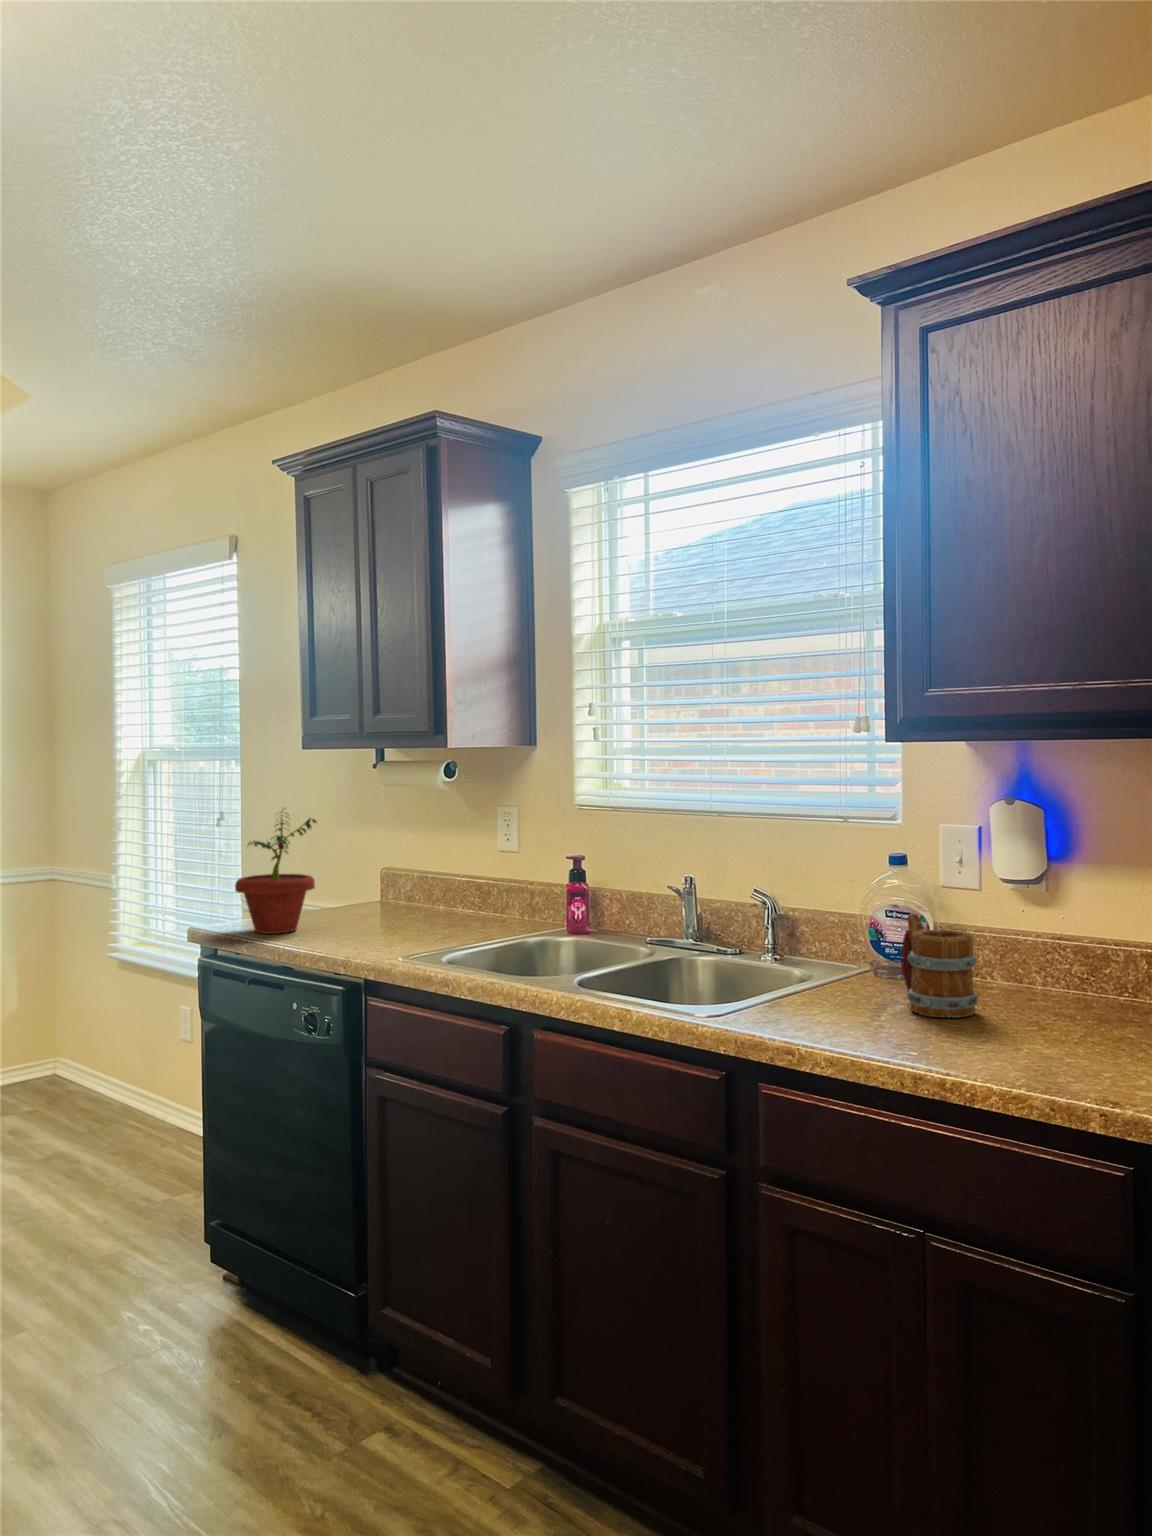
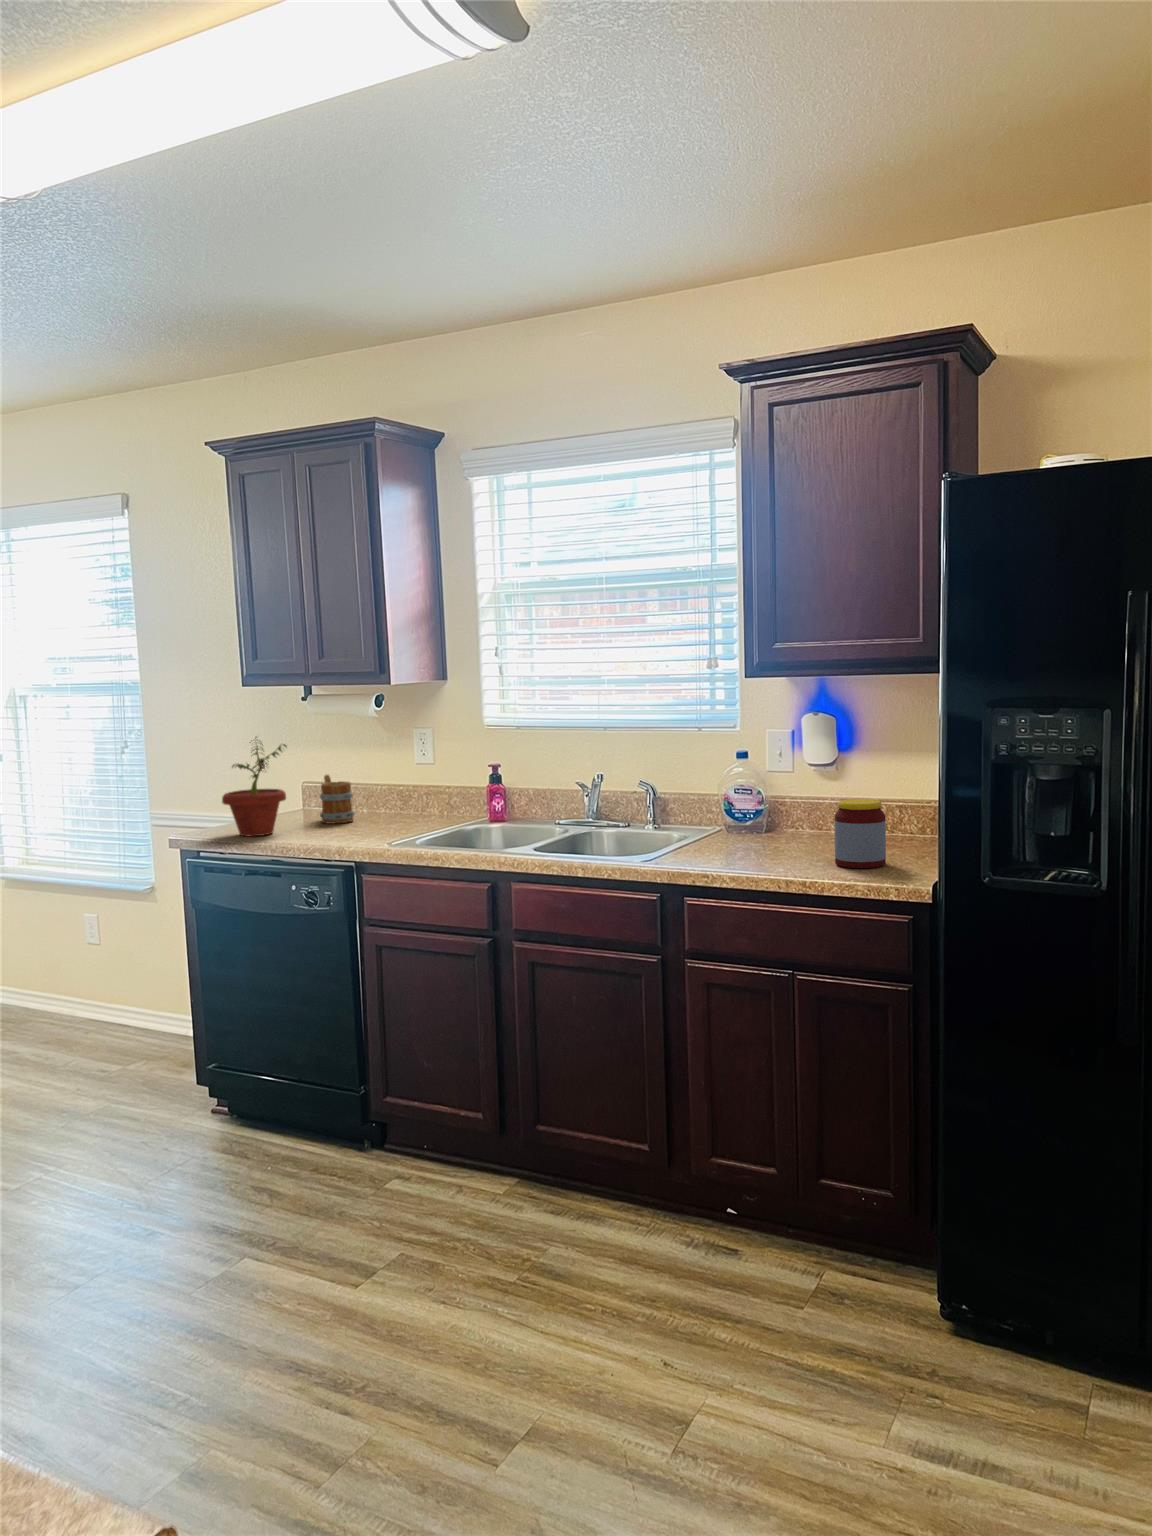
mug: present [901,913,979,1018] -> present [320,775,355,824]
jar: none [1009,942,1099,1064] -> present [834,799,886,868]

